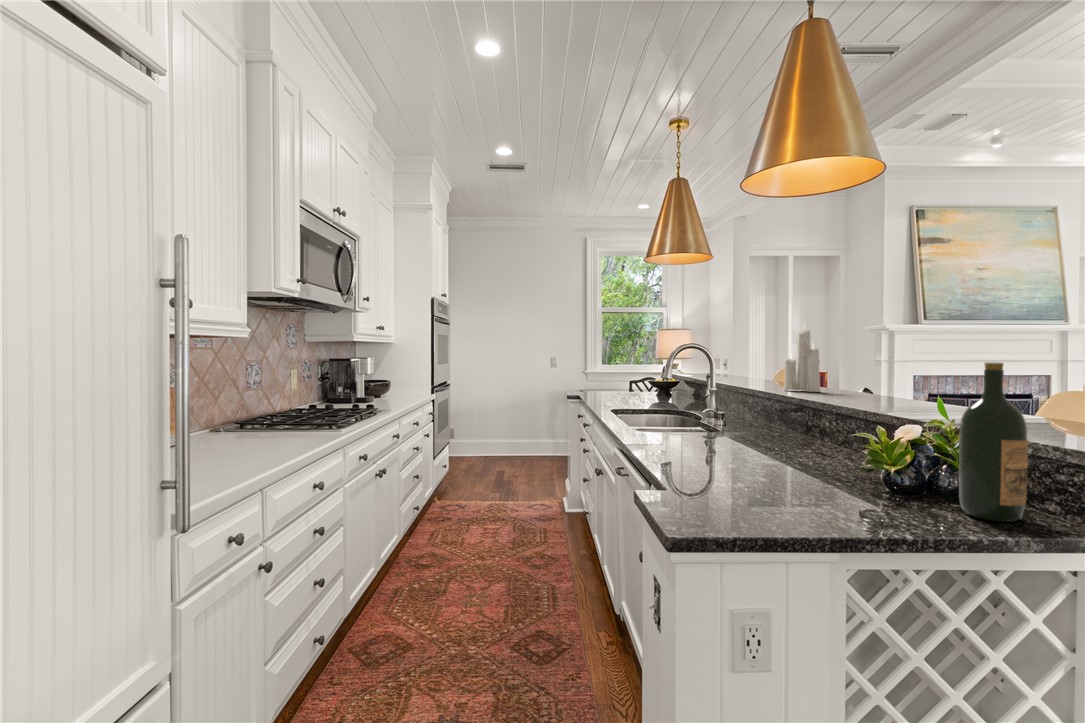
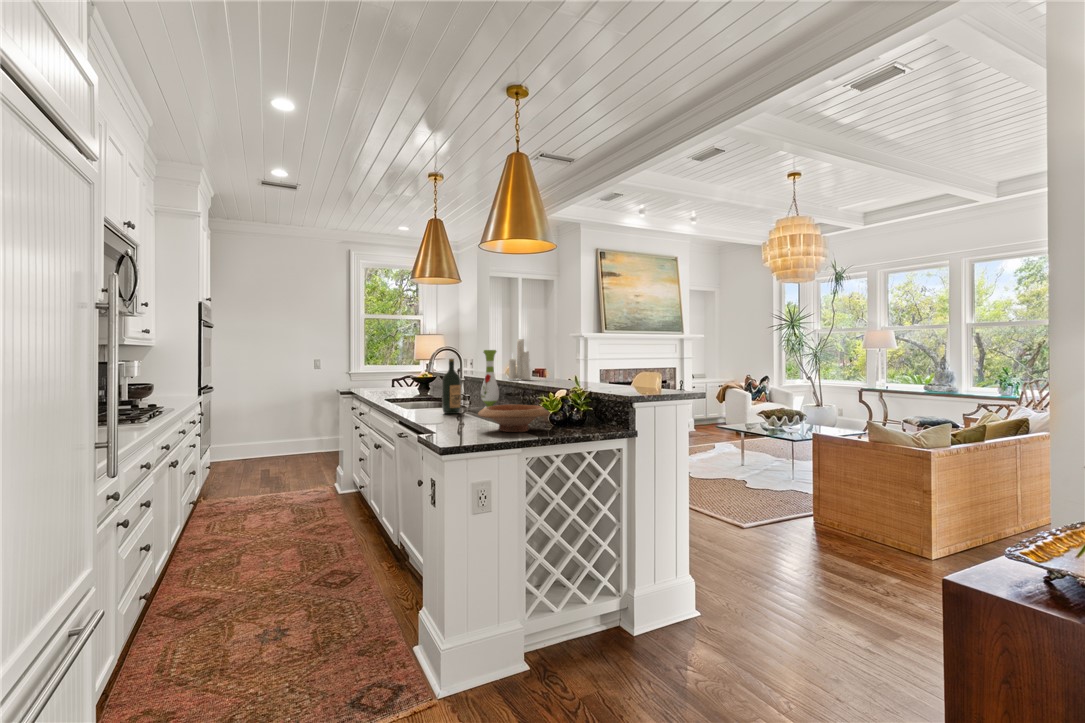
vase: none [740,346,772,443] -> present [481,350,499,407]
wine bottle: present [959,362,1028,522] -> present [442,359,461,414]
wooden bowl: none [739,446,893,506] -> present [478,404,550,432]

